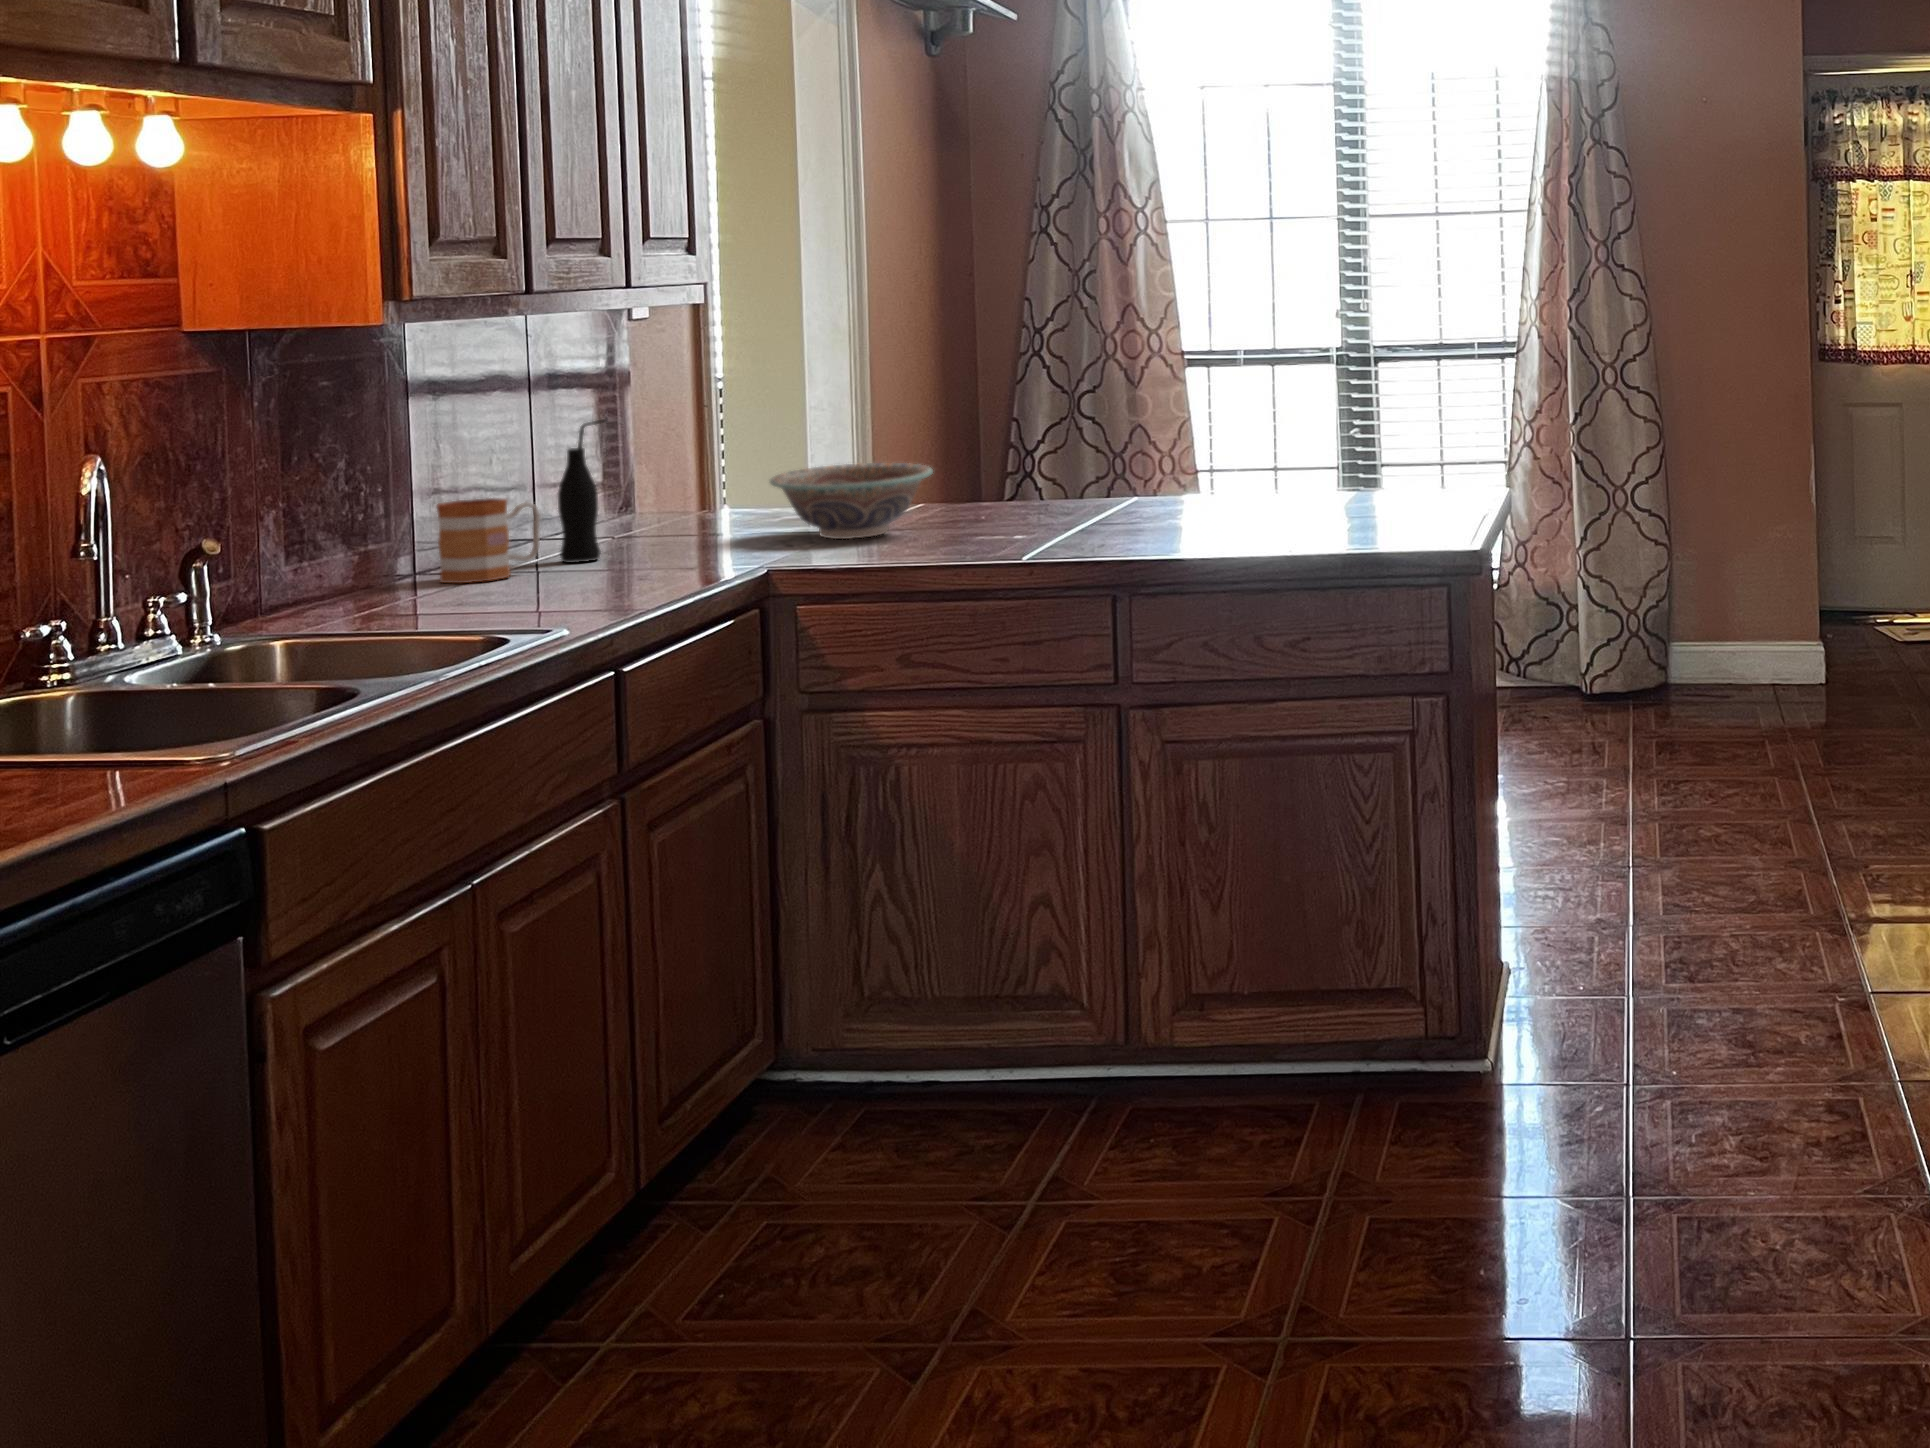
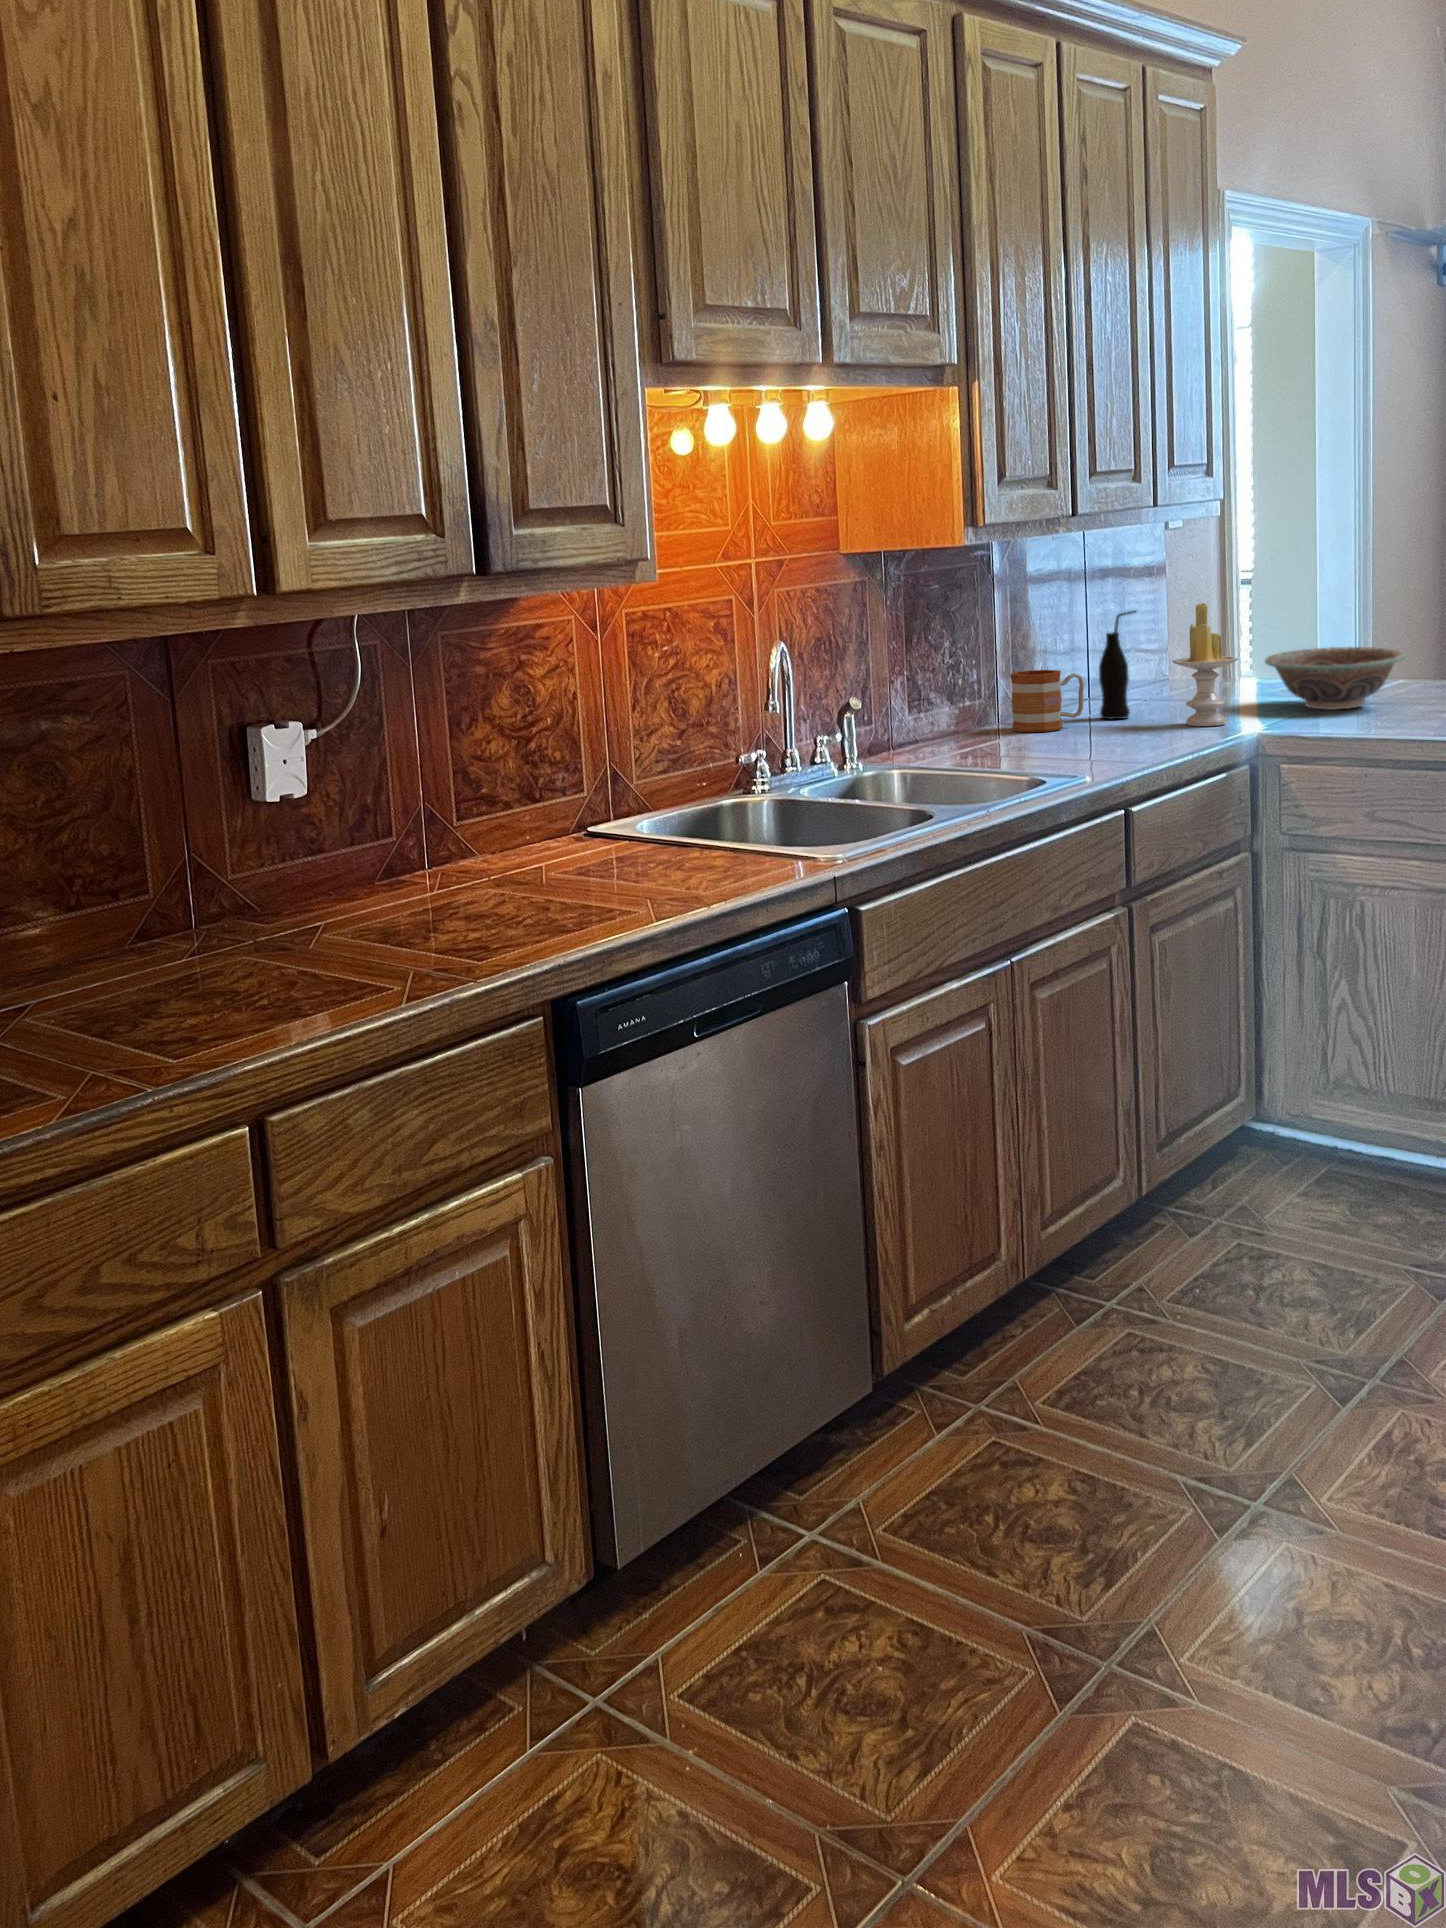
candle: none [658,408,741,564] -> present [1173,603,1238,726]

